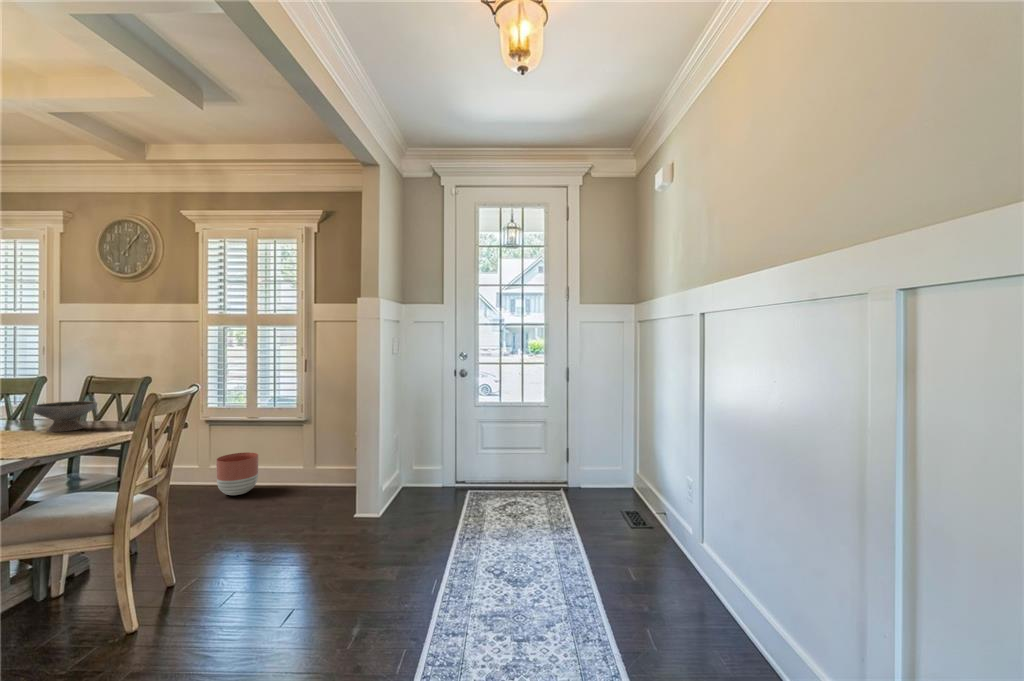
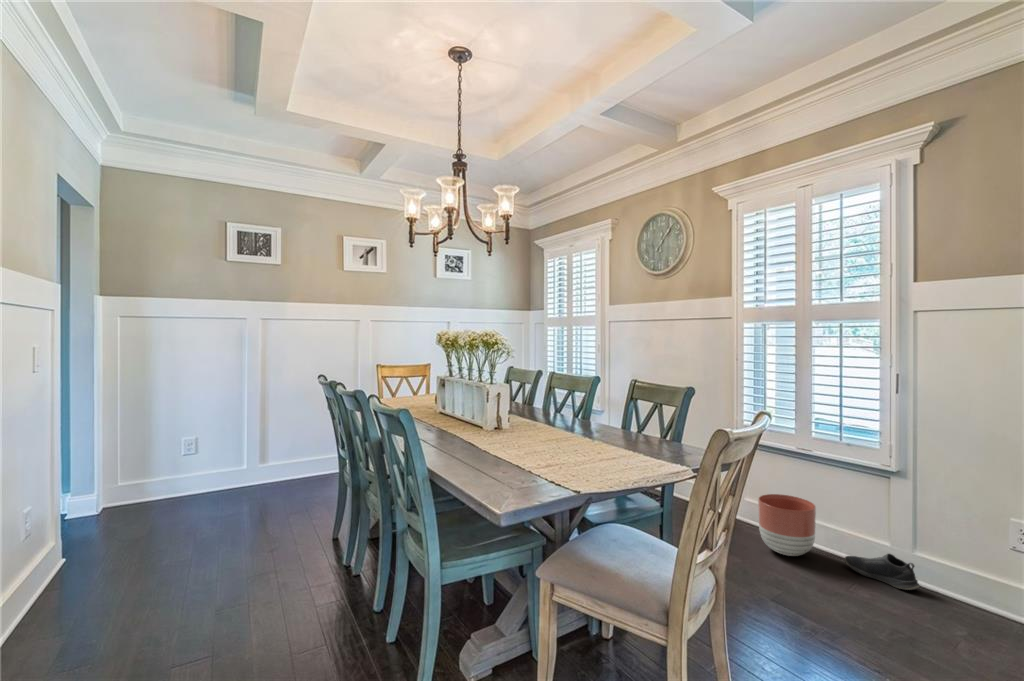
bowl: present [31,401,97,432] -> none [589,410,645,447]
shoe: none [276,472,316,492] -> present [845,554,920,590]

